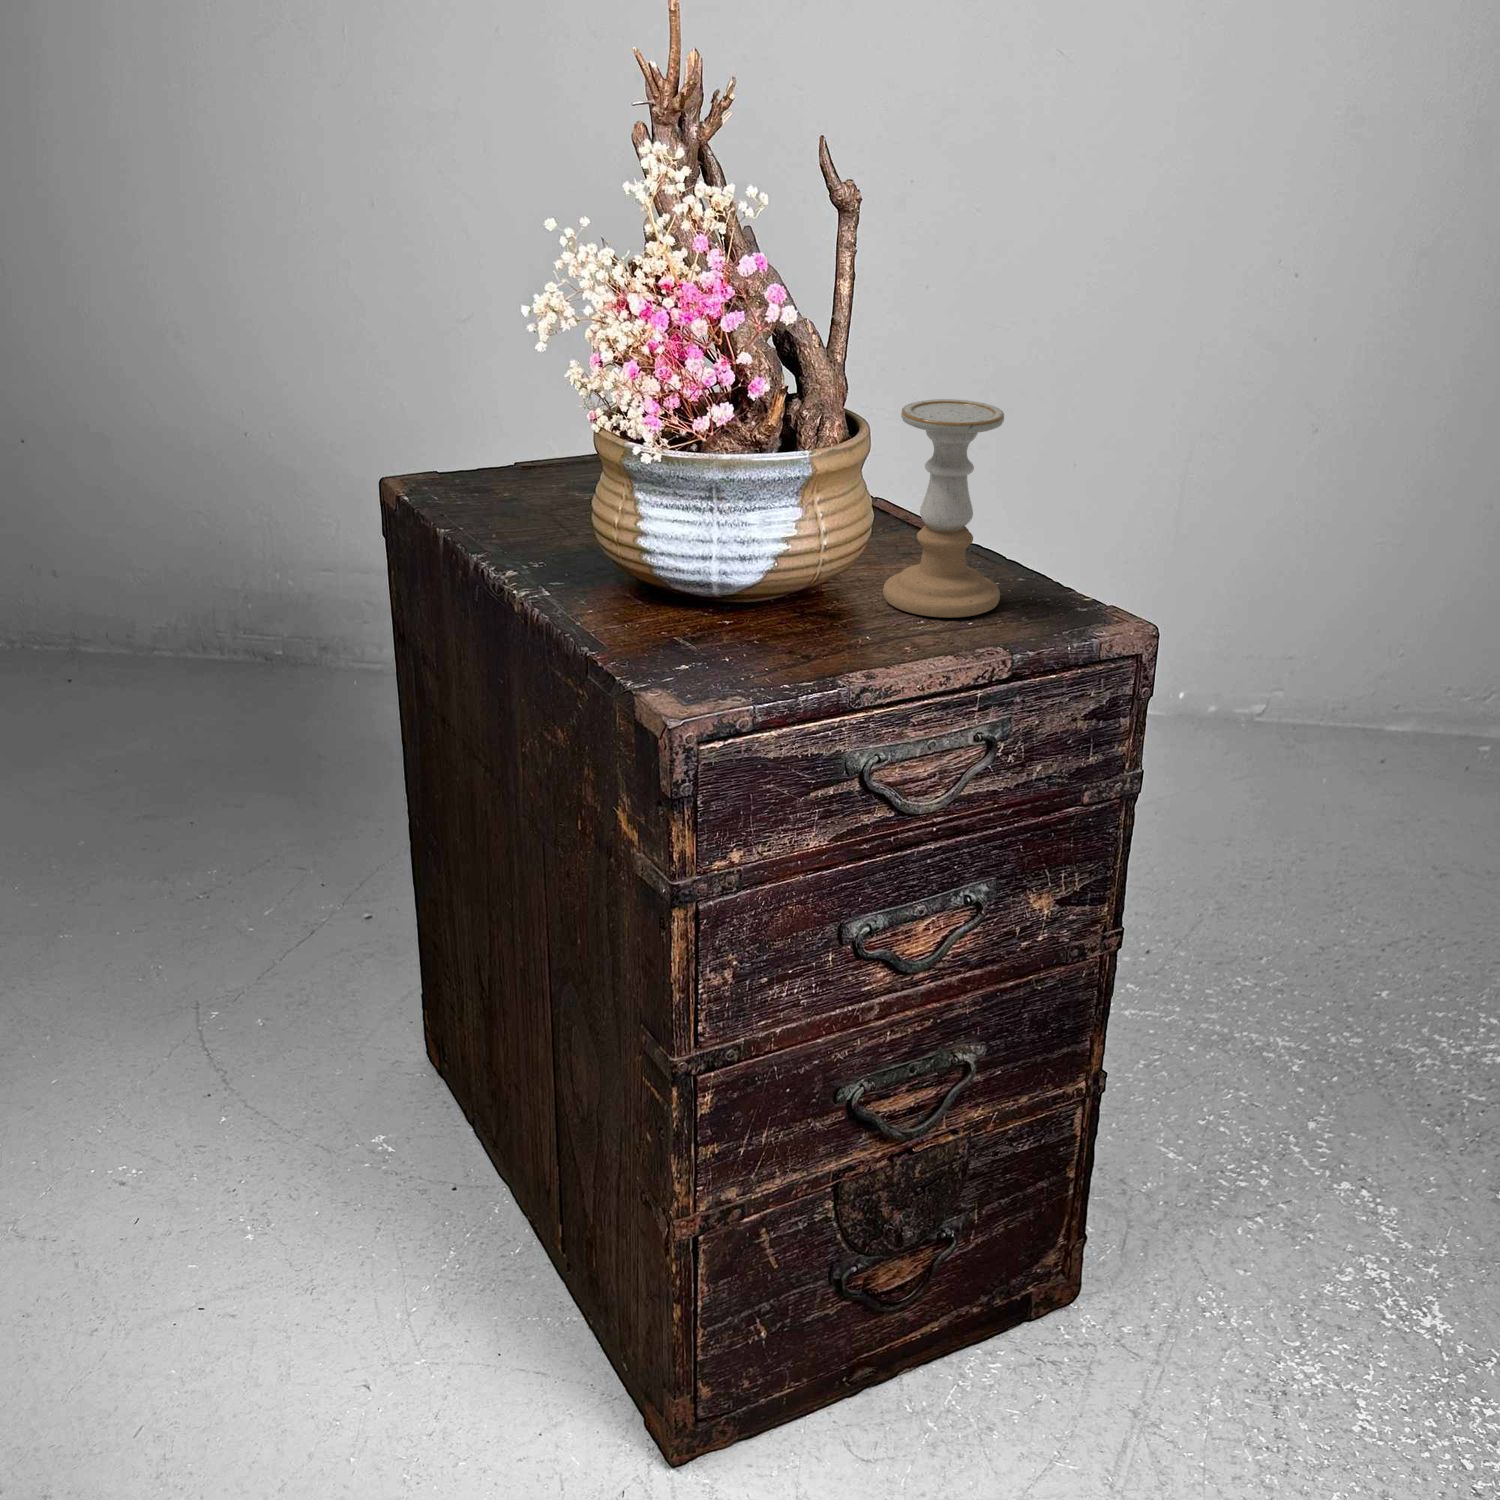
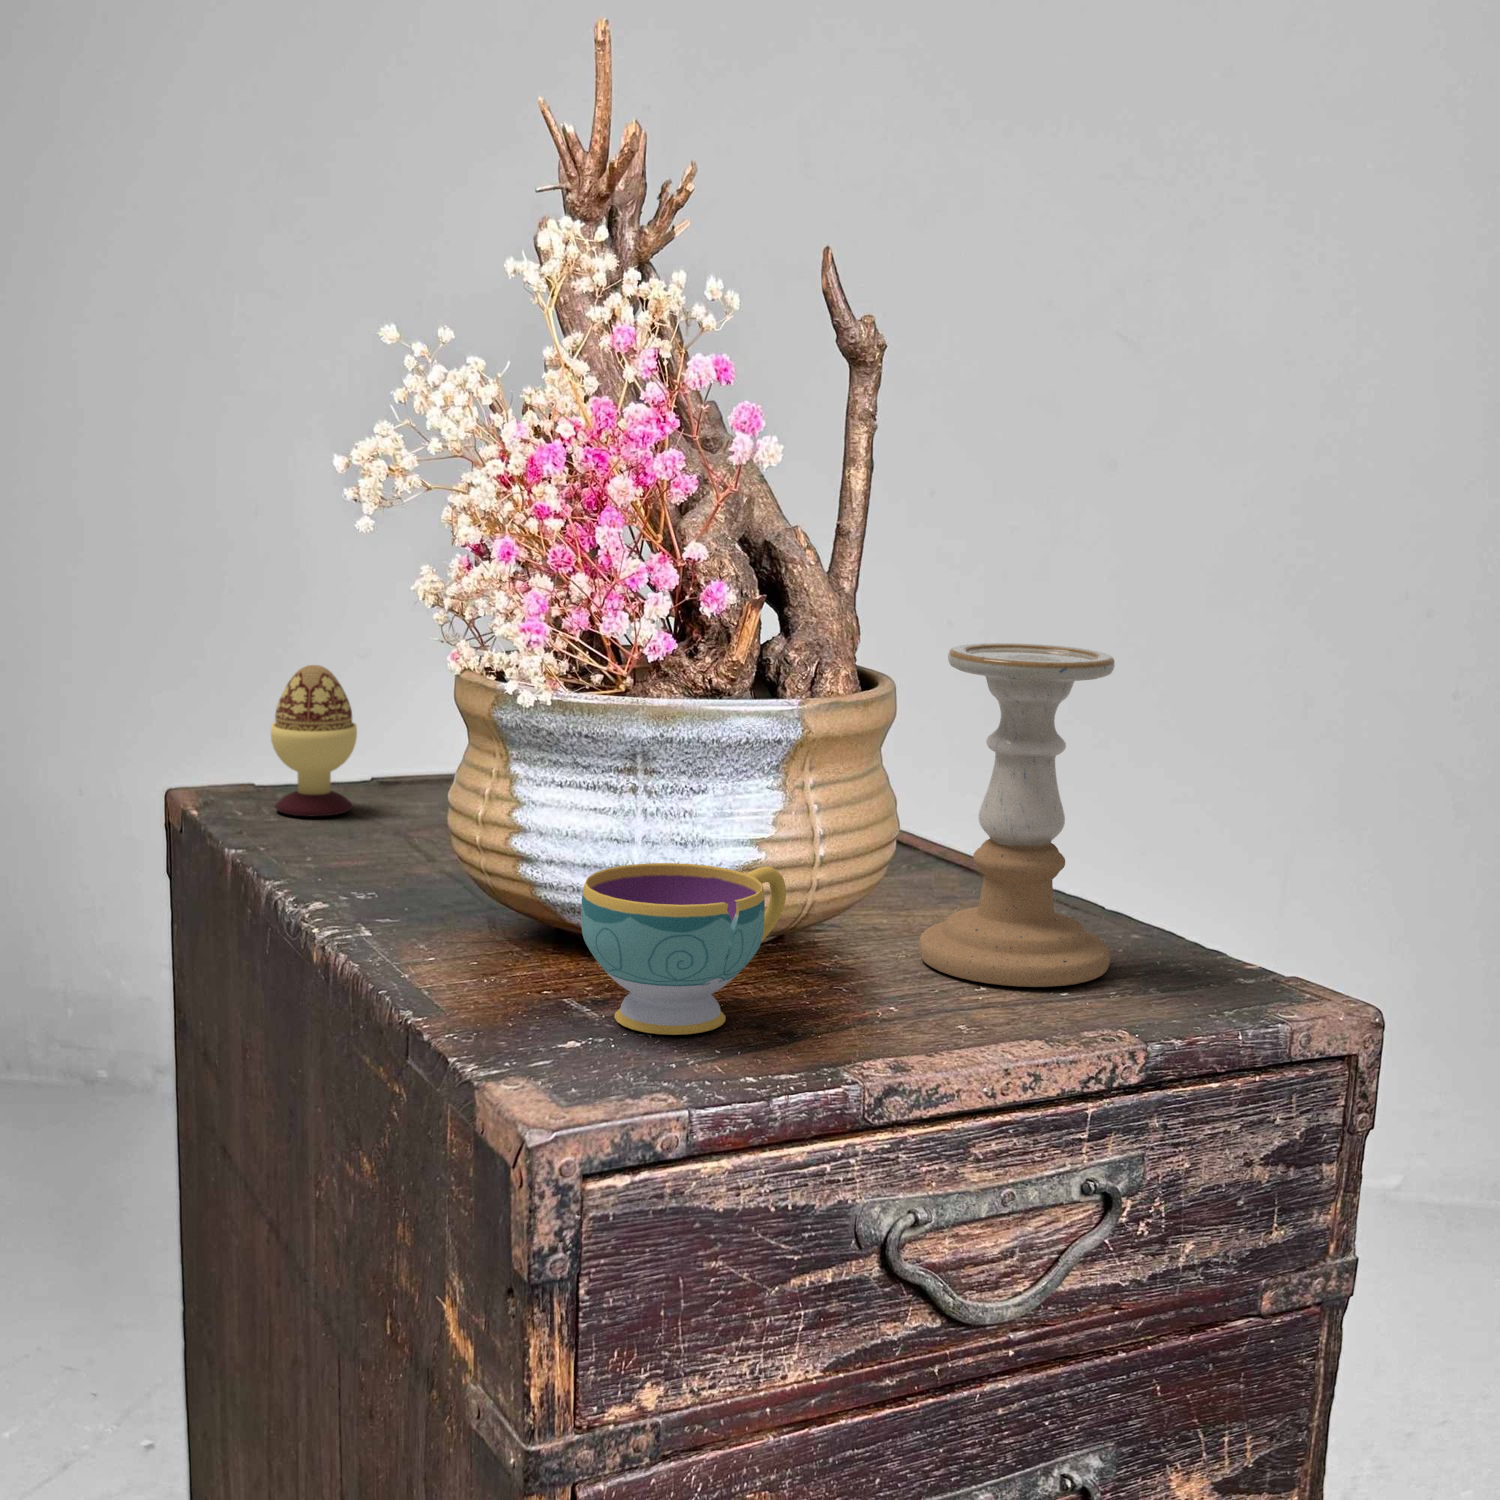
decorative egg: none [451,392,508,495] -> present [271,665,357,816]
teacup: none [685,554,803,658] -> present [581,863,786,1035]

